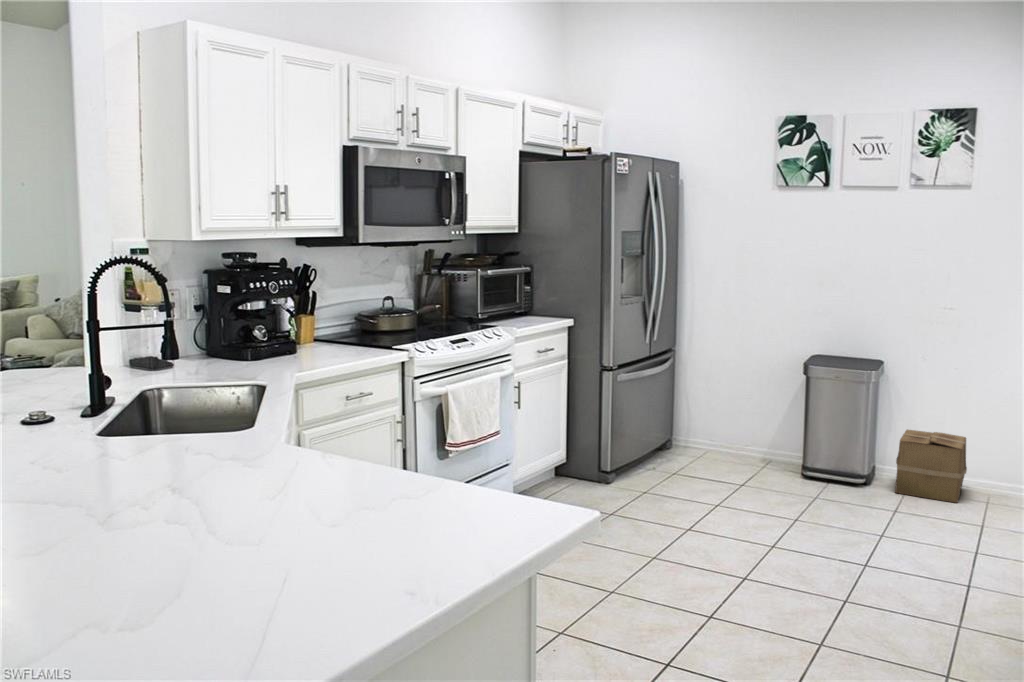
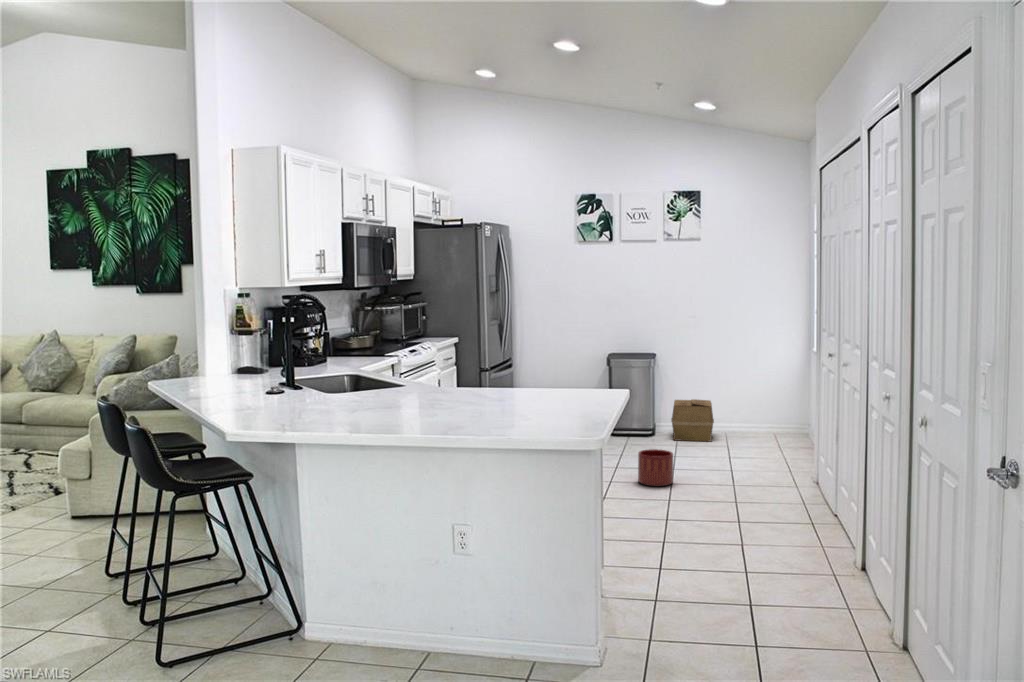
planter: none [793,523,856,590] -> present [638,449,673,486]

